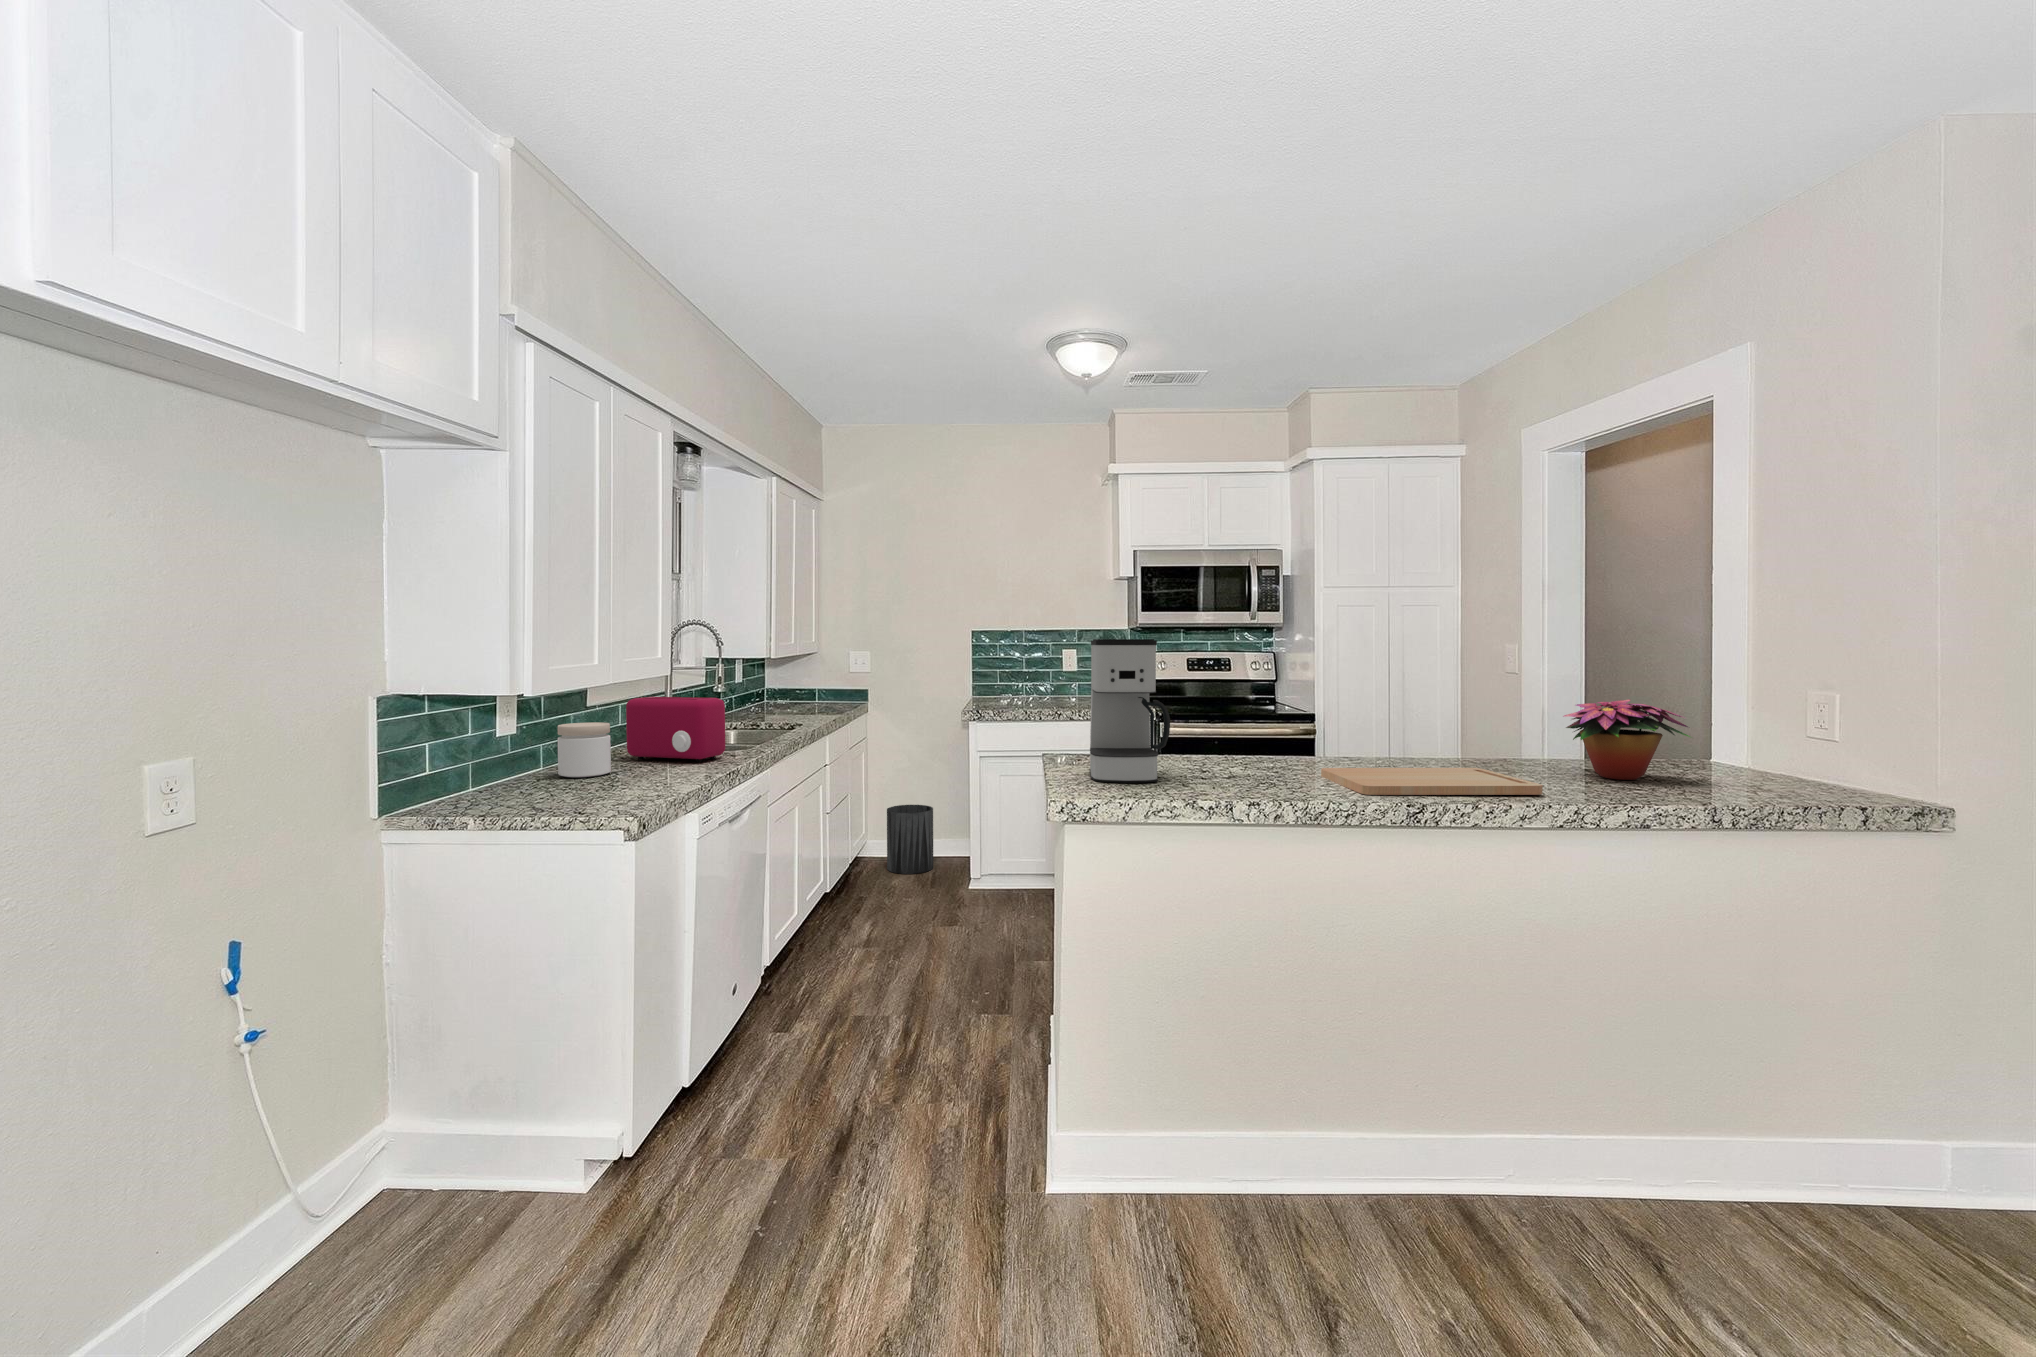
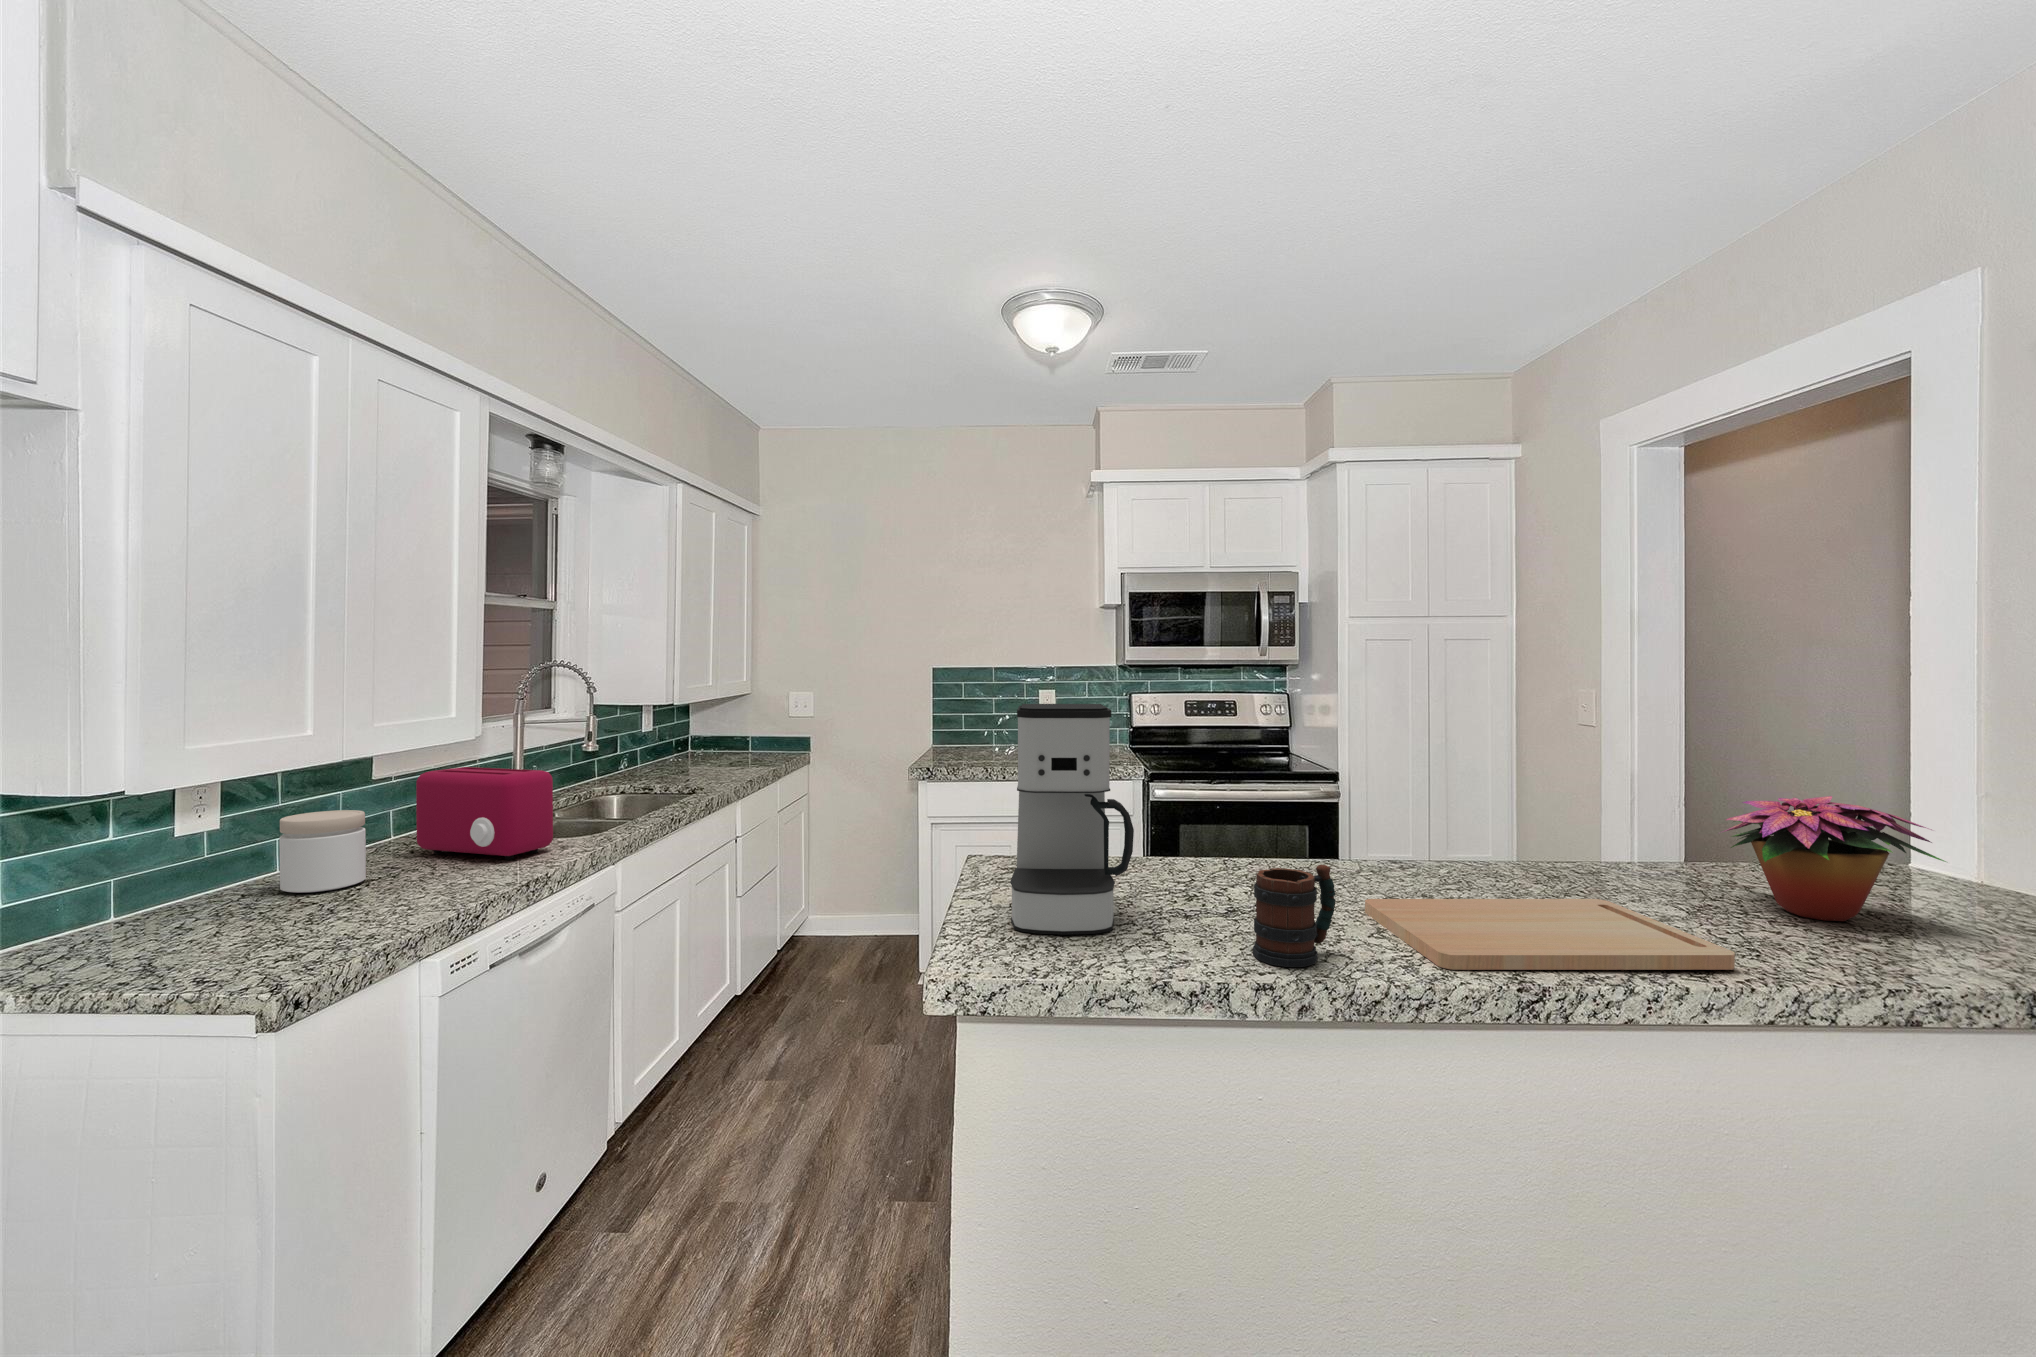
mug: none [1248,735,1300,794] -> present [1253,865,1336,967]
trash can: present [887,805,933,874] -> none [833,871,888,956]

